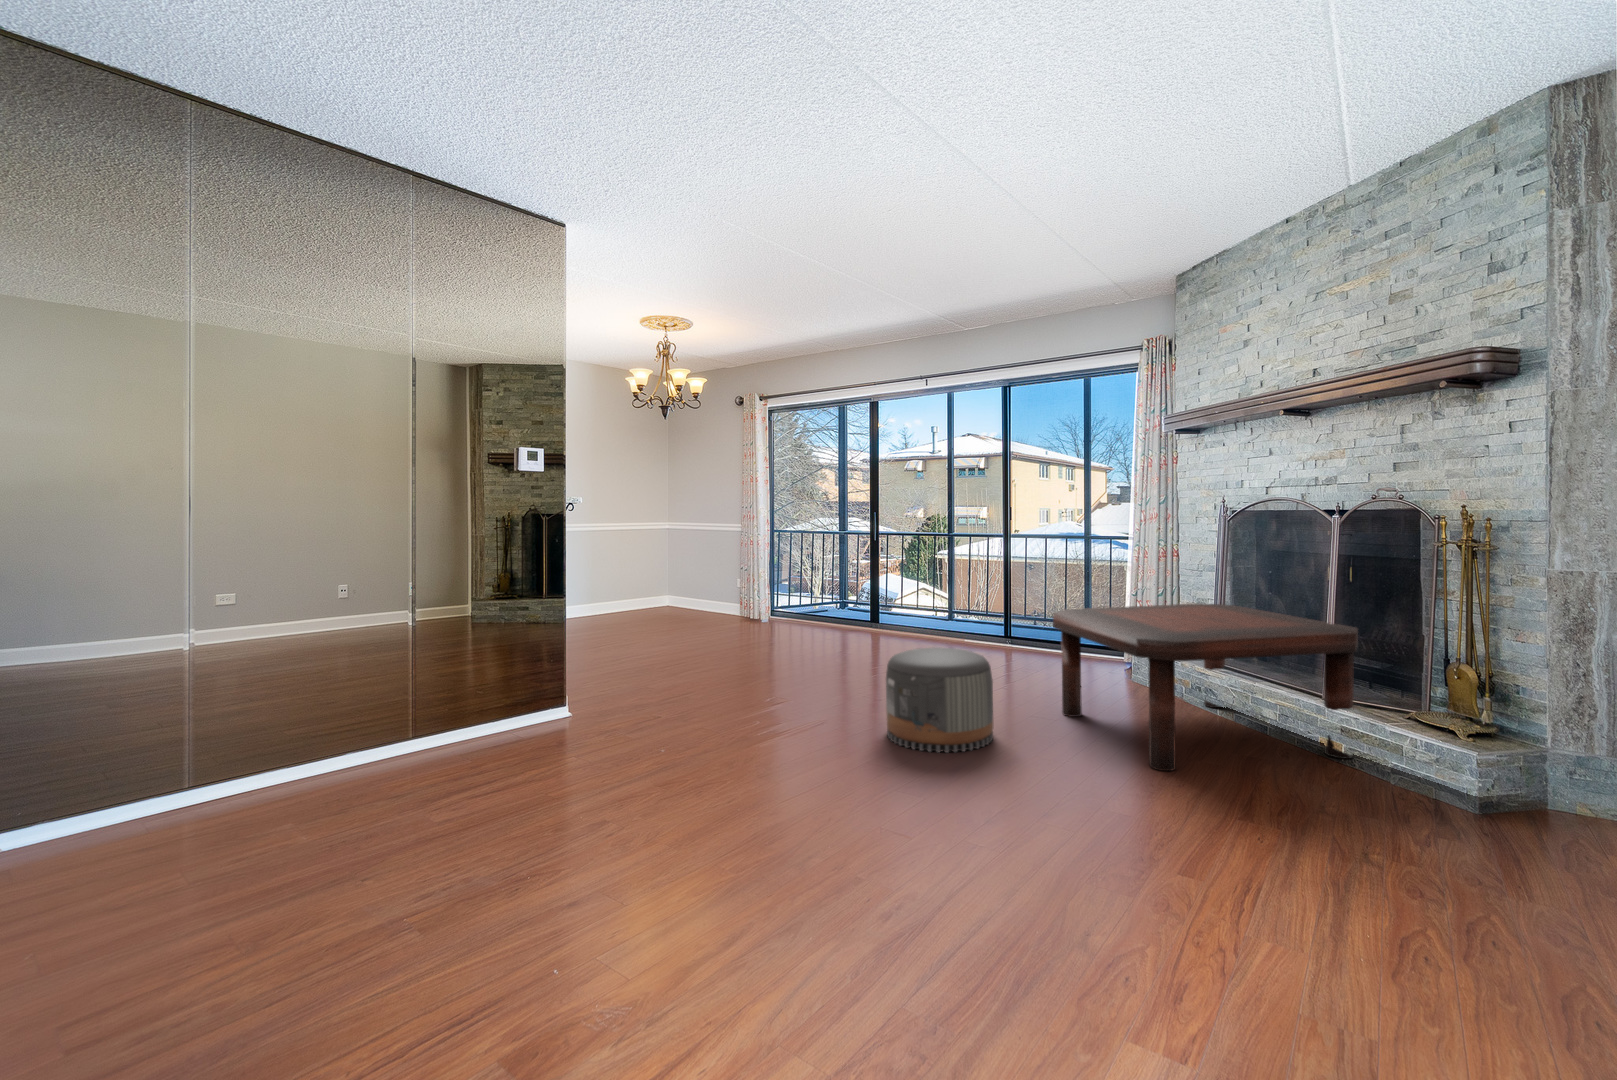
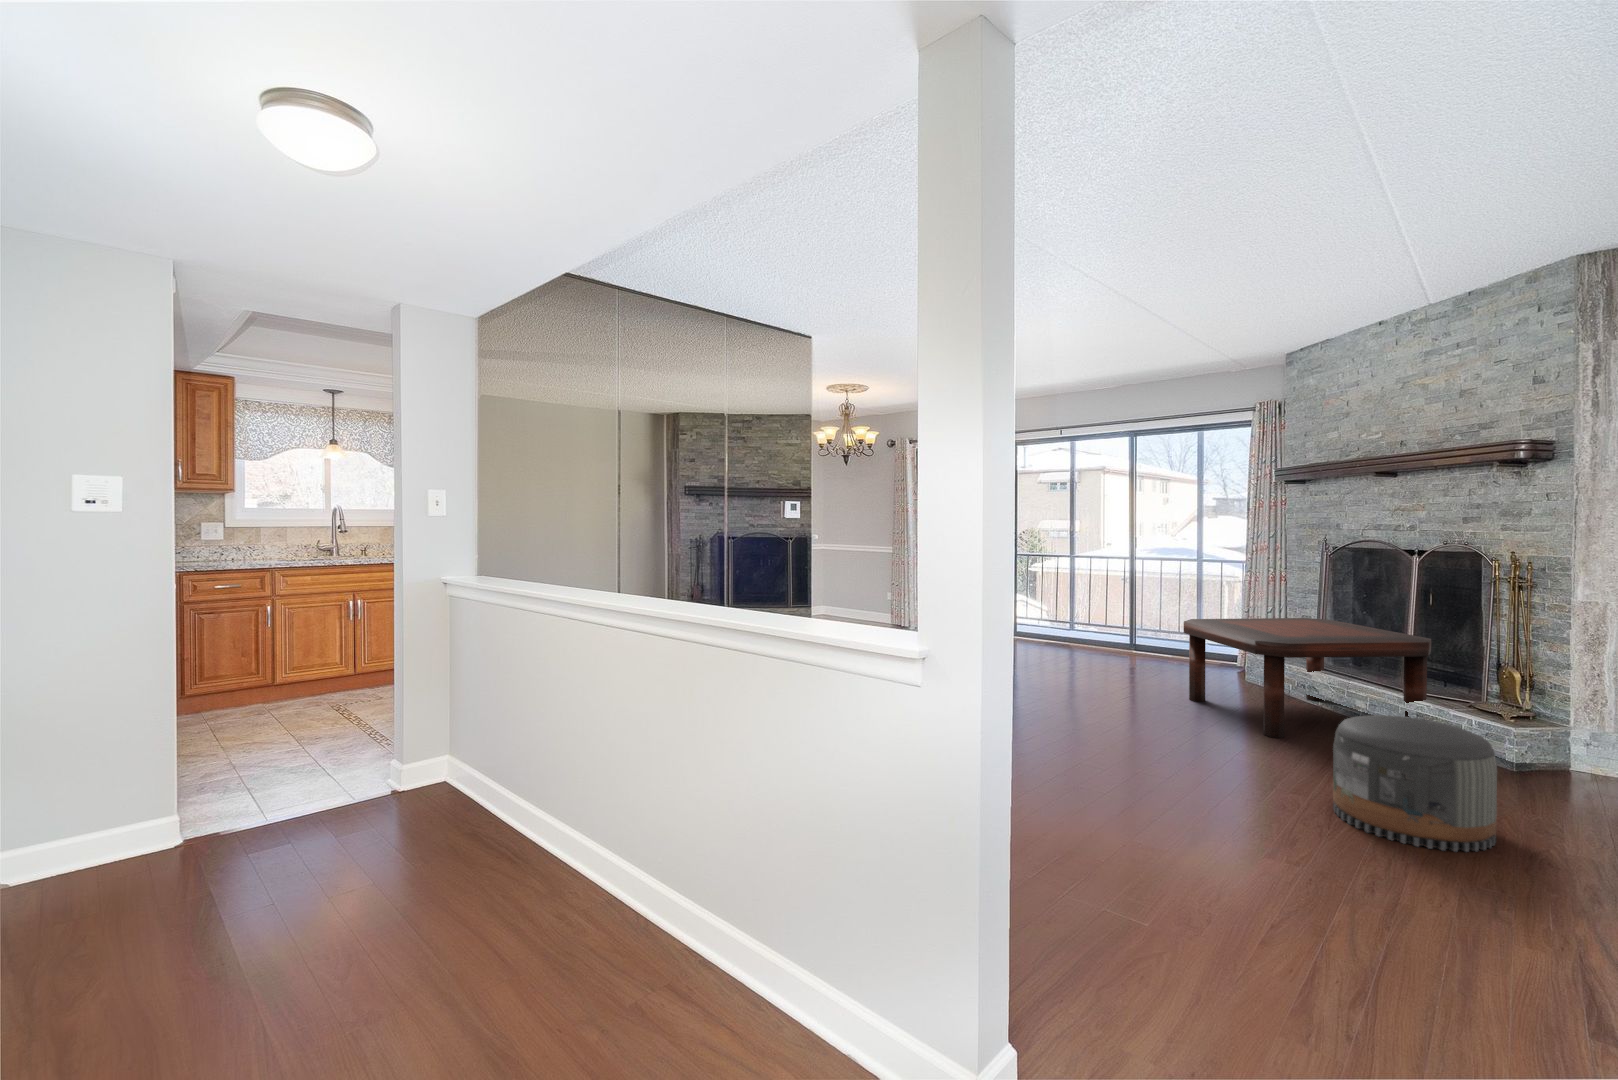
pouf: present [886,647,993,753] -> present [1333,715,1497,852]

